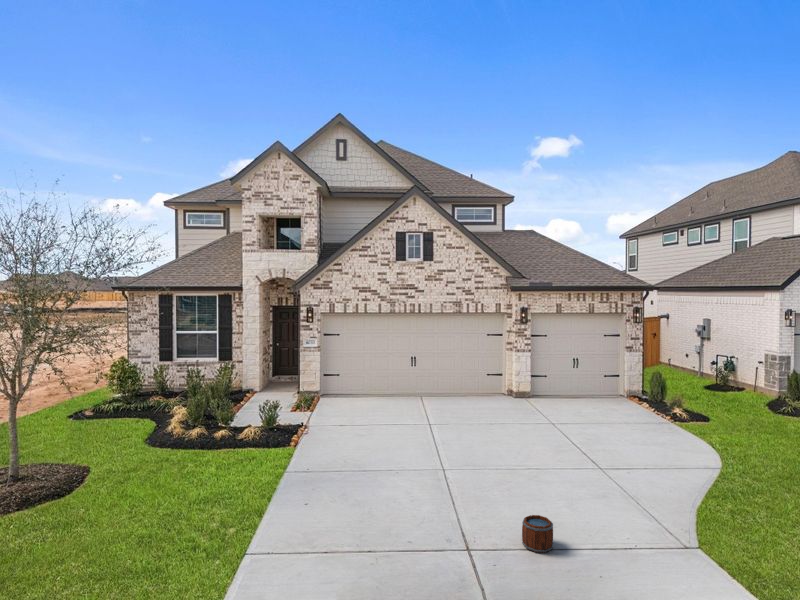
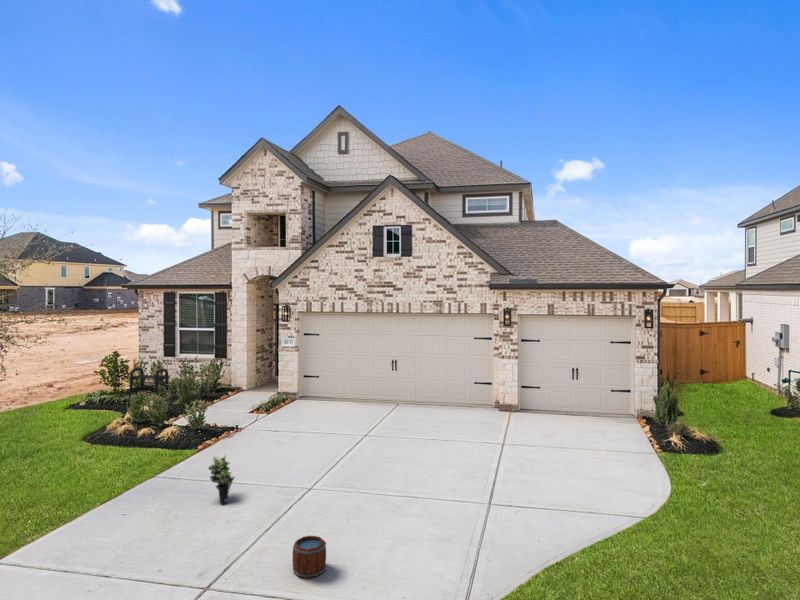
bench: none [132,375,173,402] -> present [129,368,169,393]
potted plant: none [366,453,391,501] -> present [208,456,235,505]

